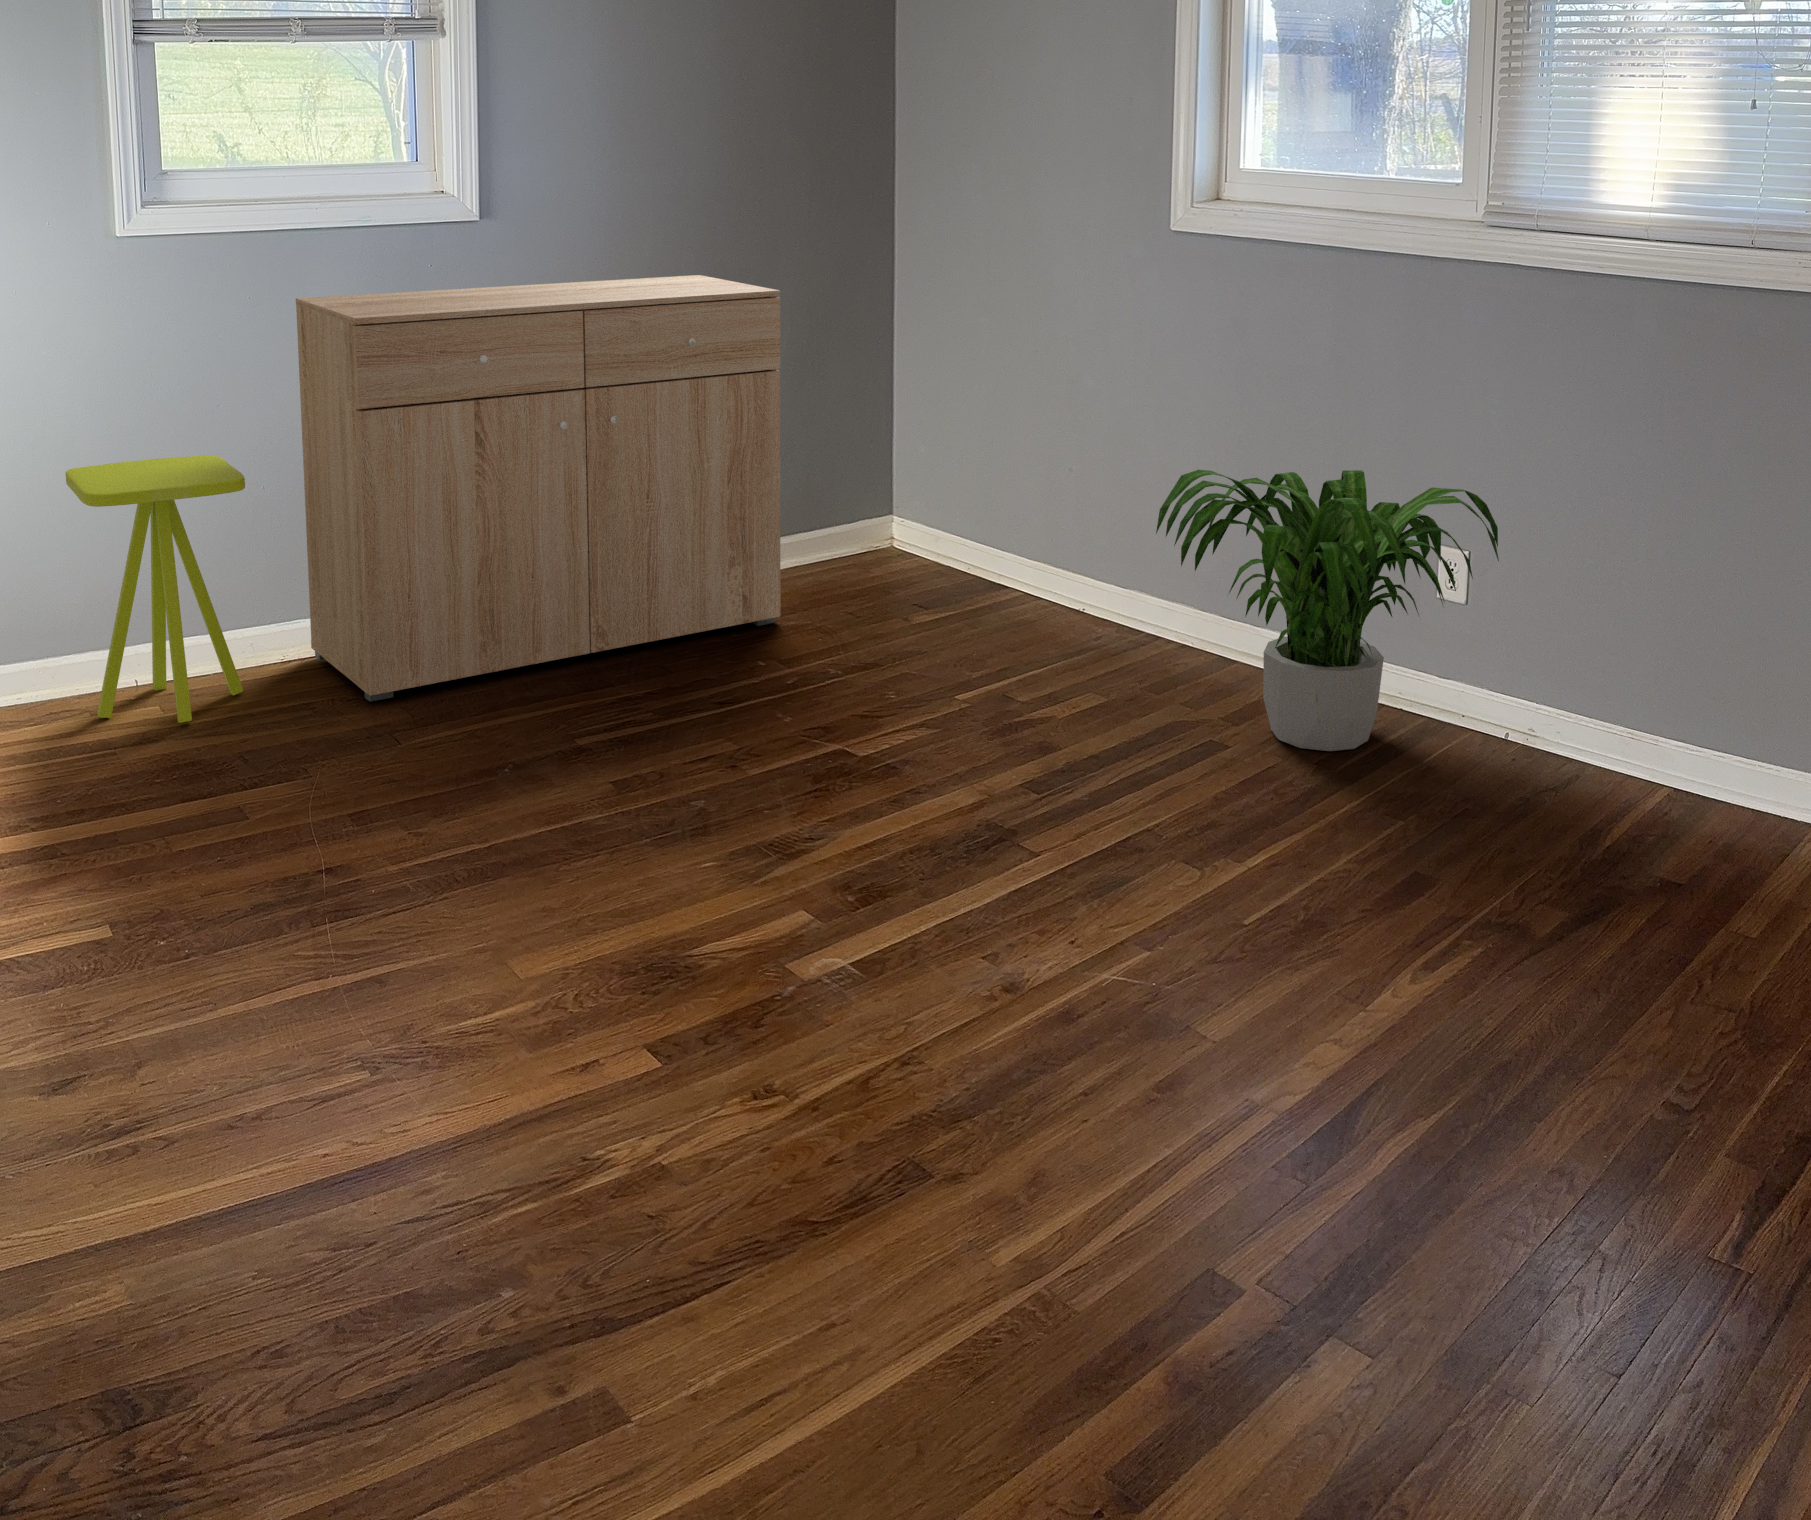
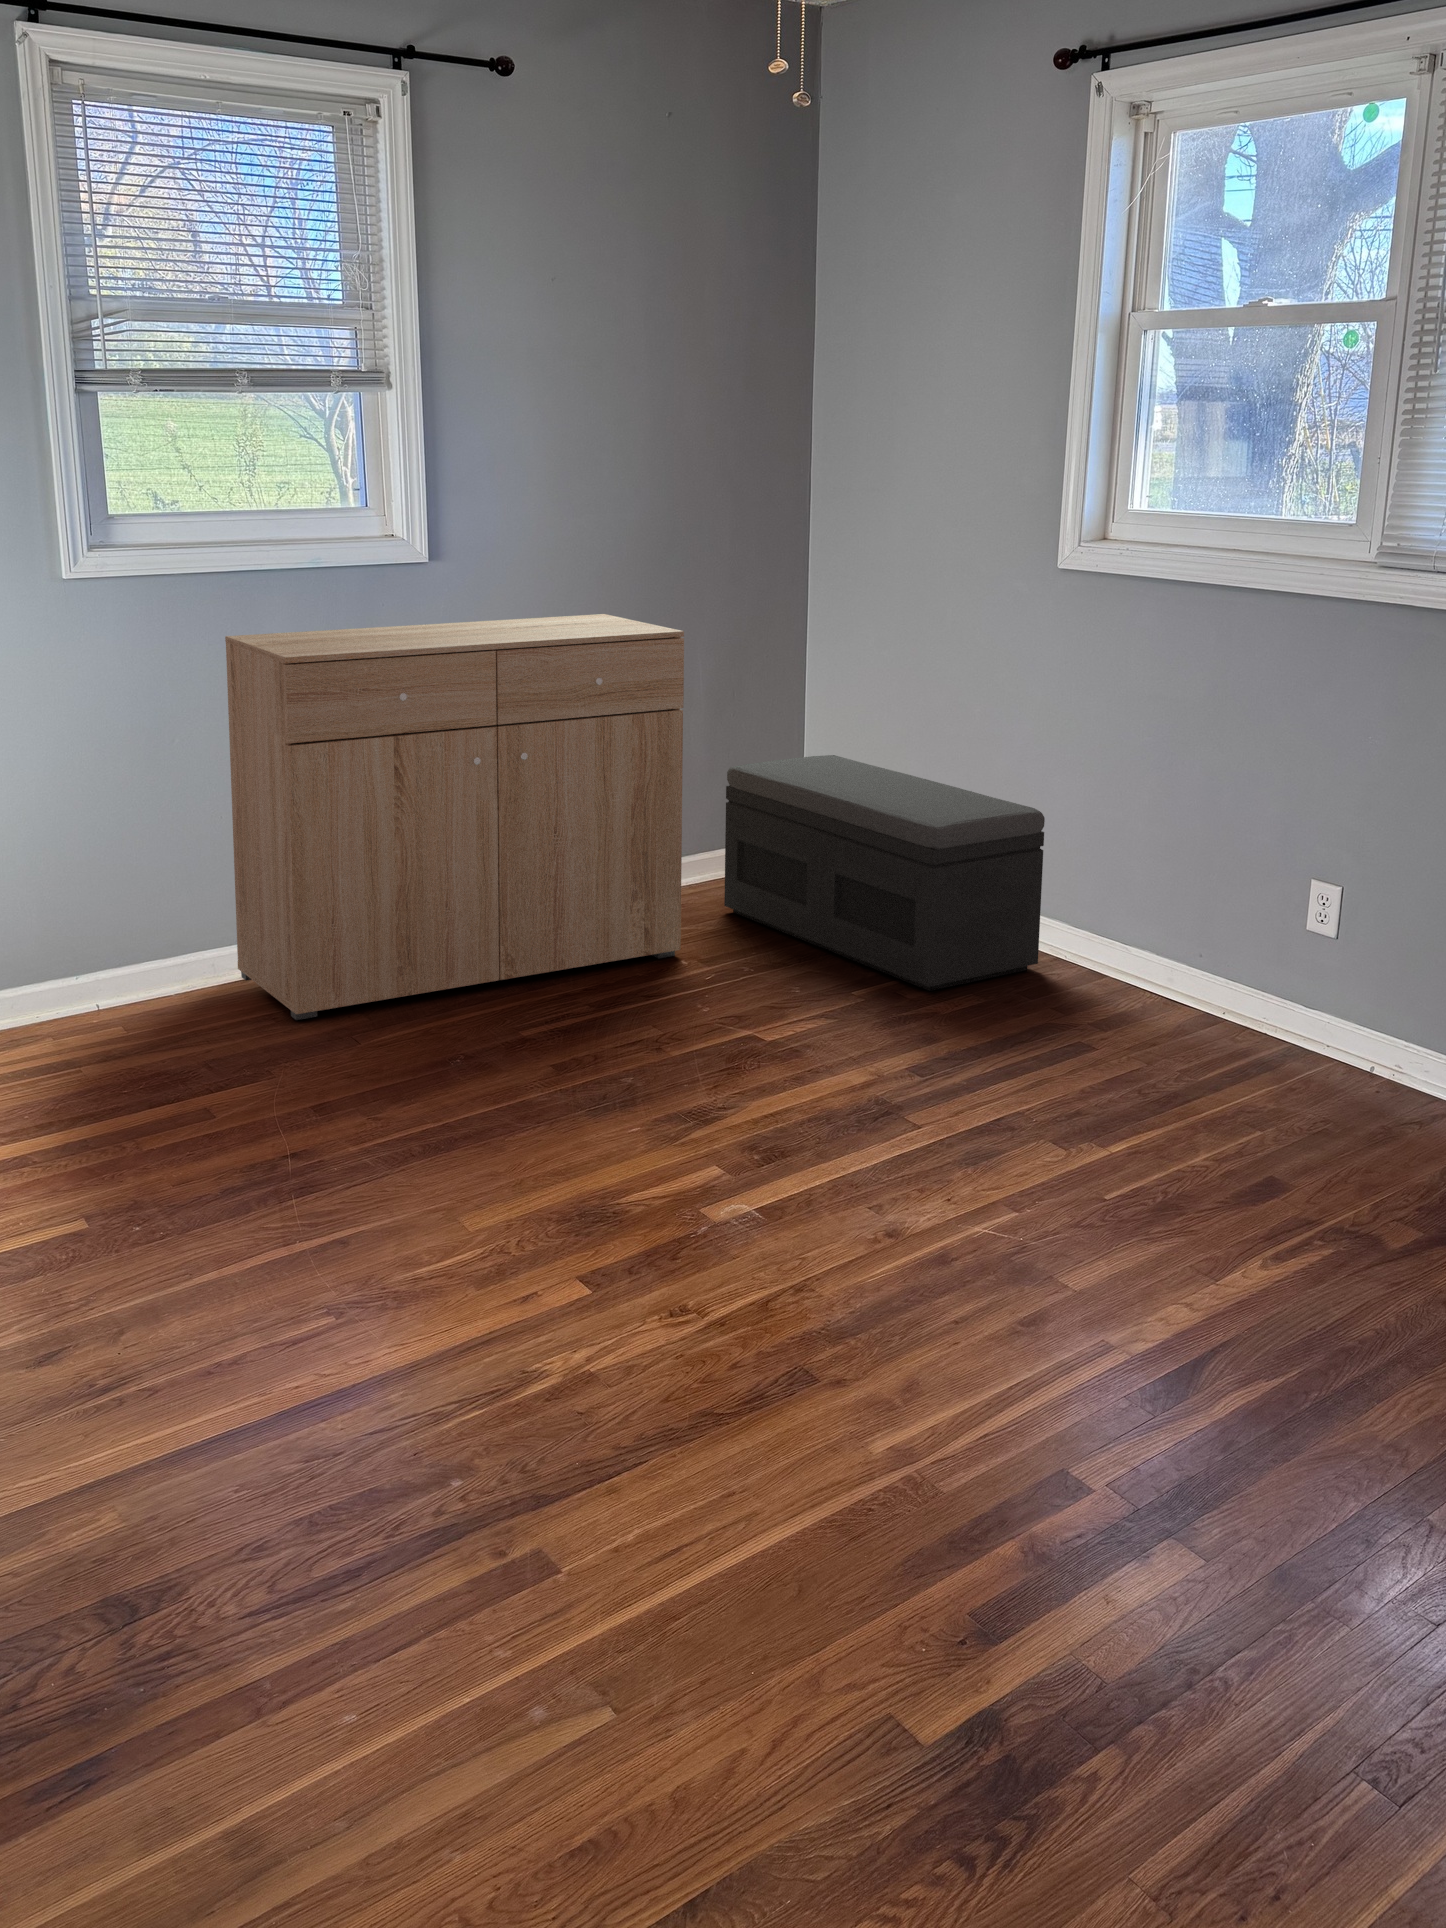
storage bench: none [826,416,1147,653] -> present [724,755,1045,991]
side table: present [65,455,245,723] -> none [20,785,183,1034]
potted plant: present [1156,470,1499,751] -> none [1050,814,1393,1092]

